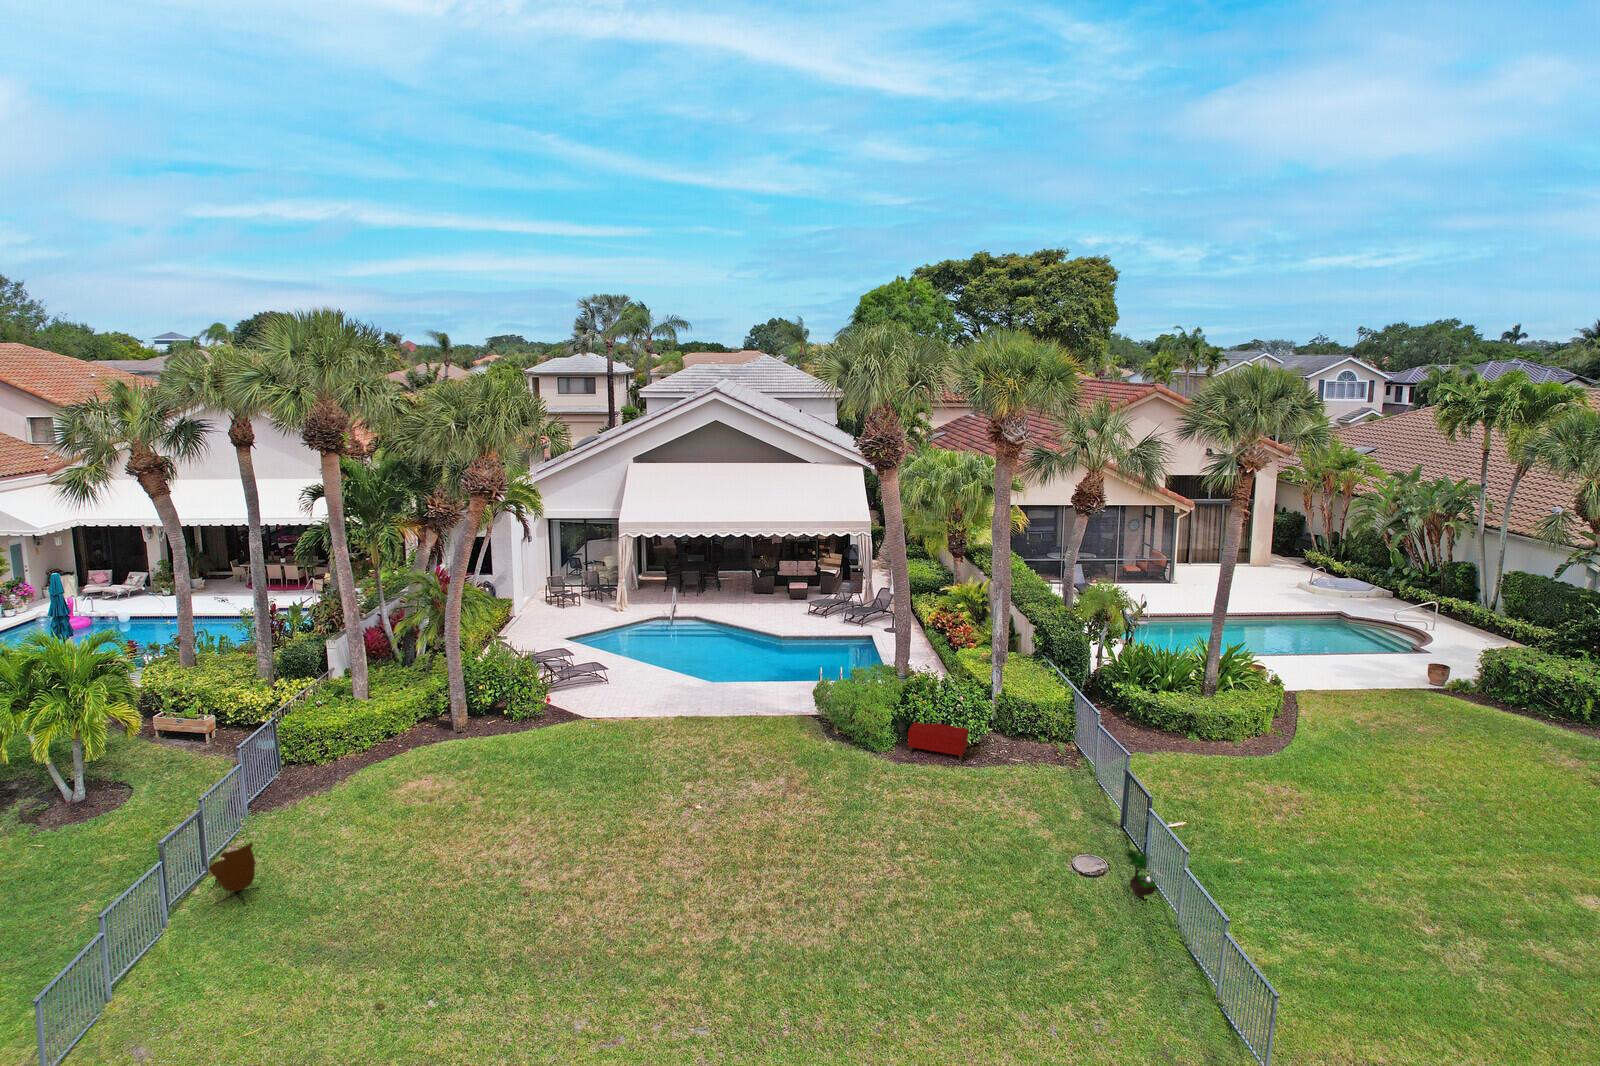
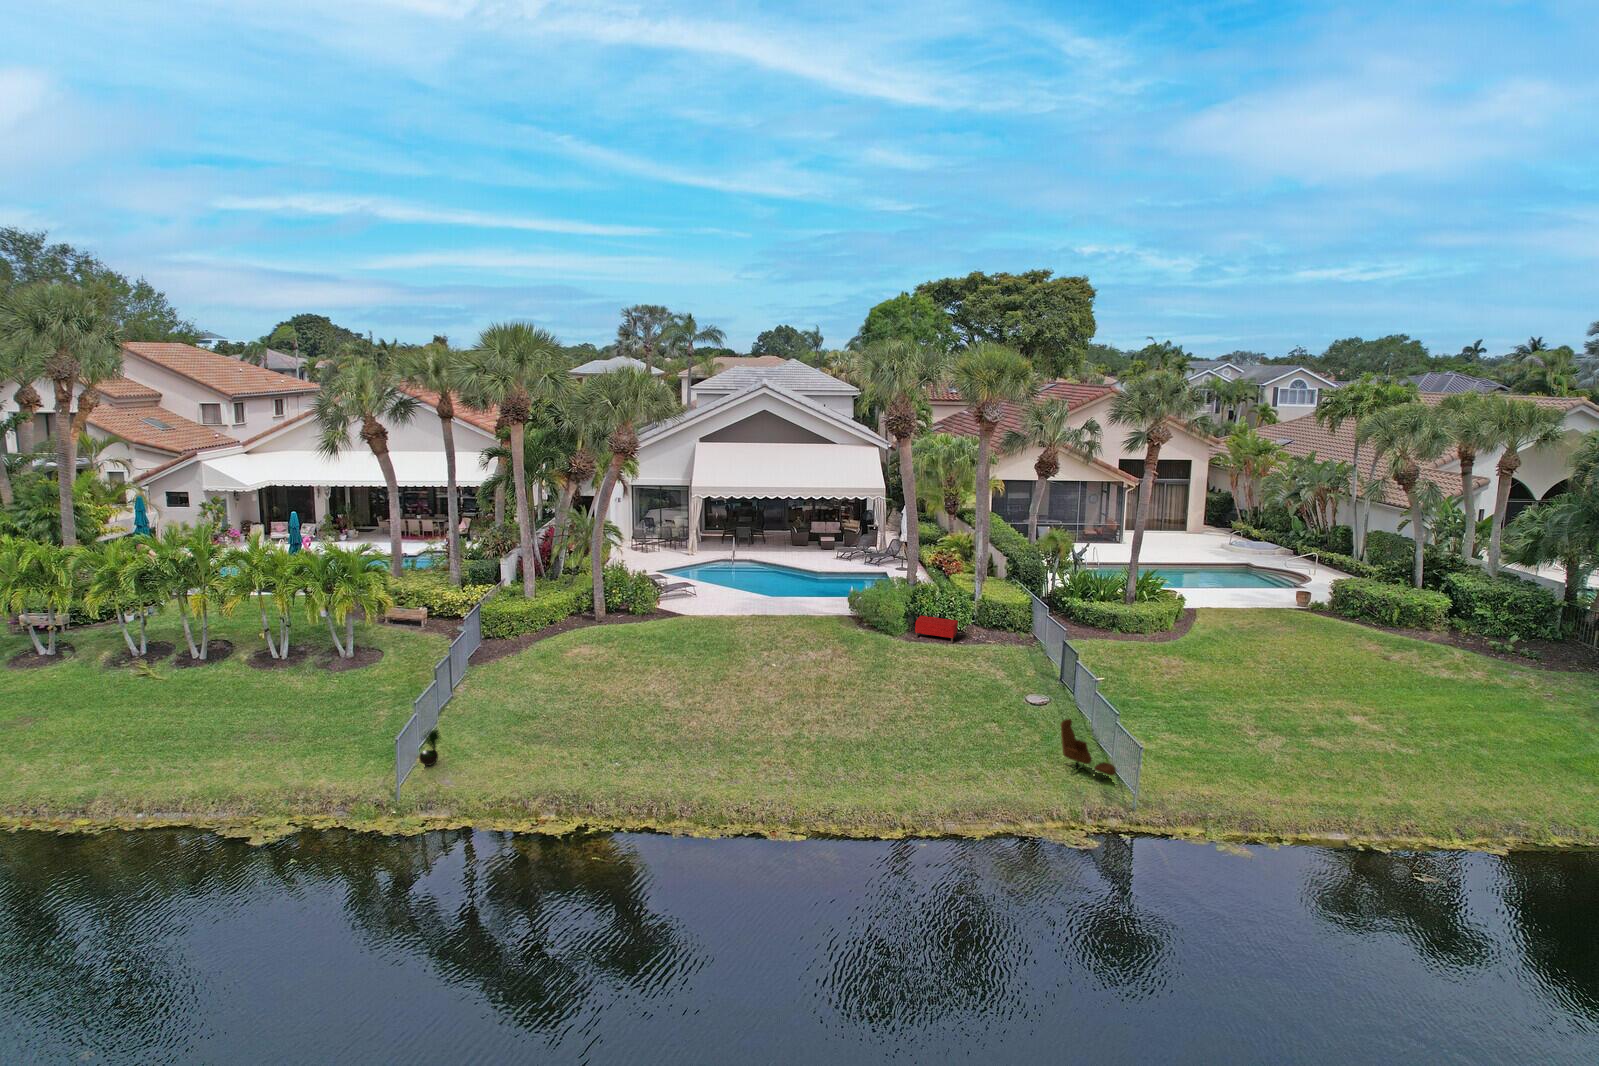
lounge chair: present [208,843,256,904] -> present [1061,719,1116,779]
potted tree: present [1124,848,1156,898] -> present [419,728,440,766]

